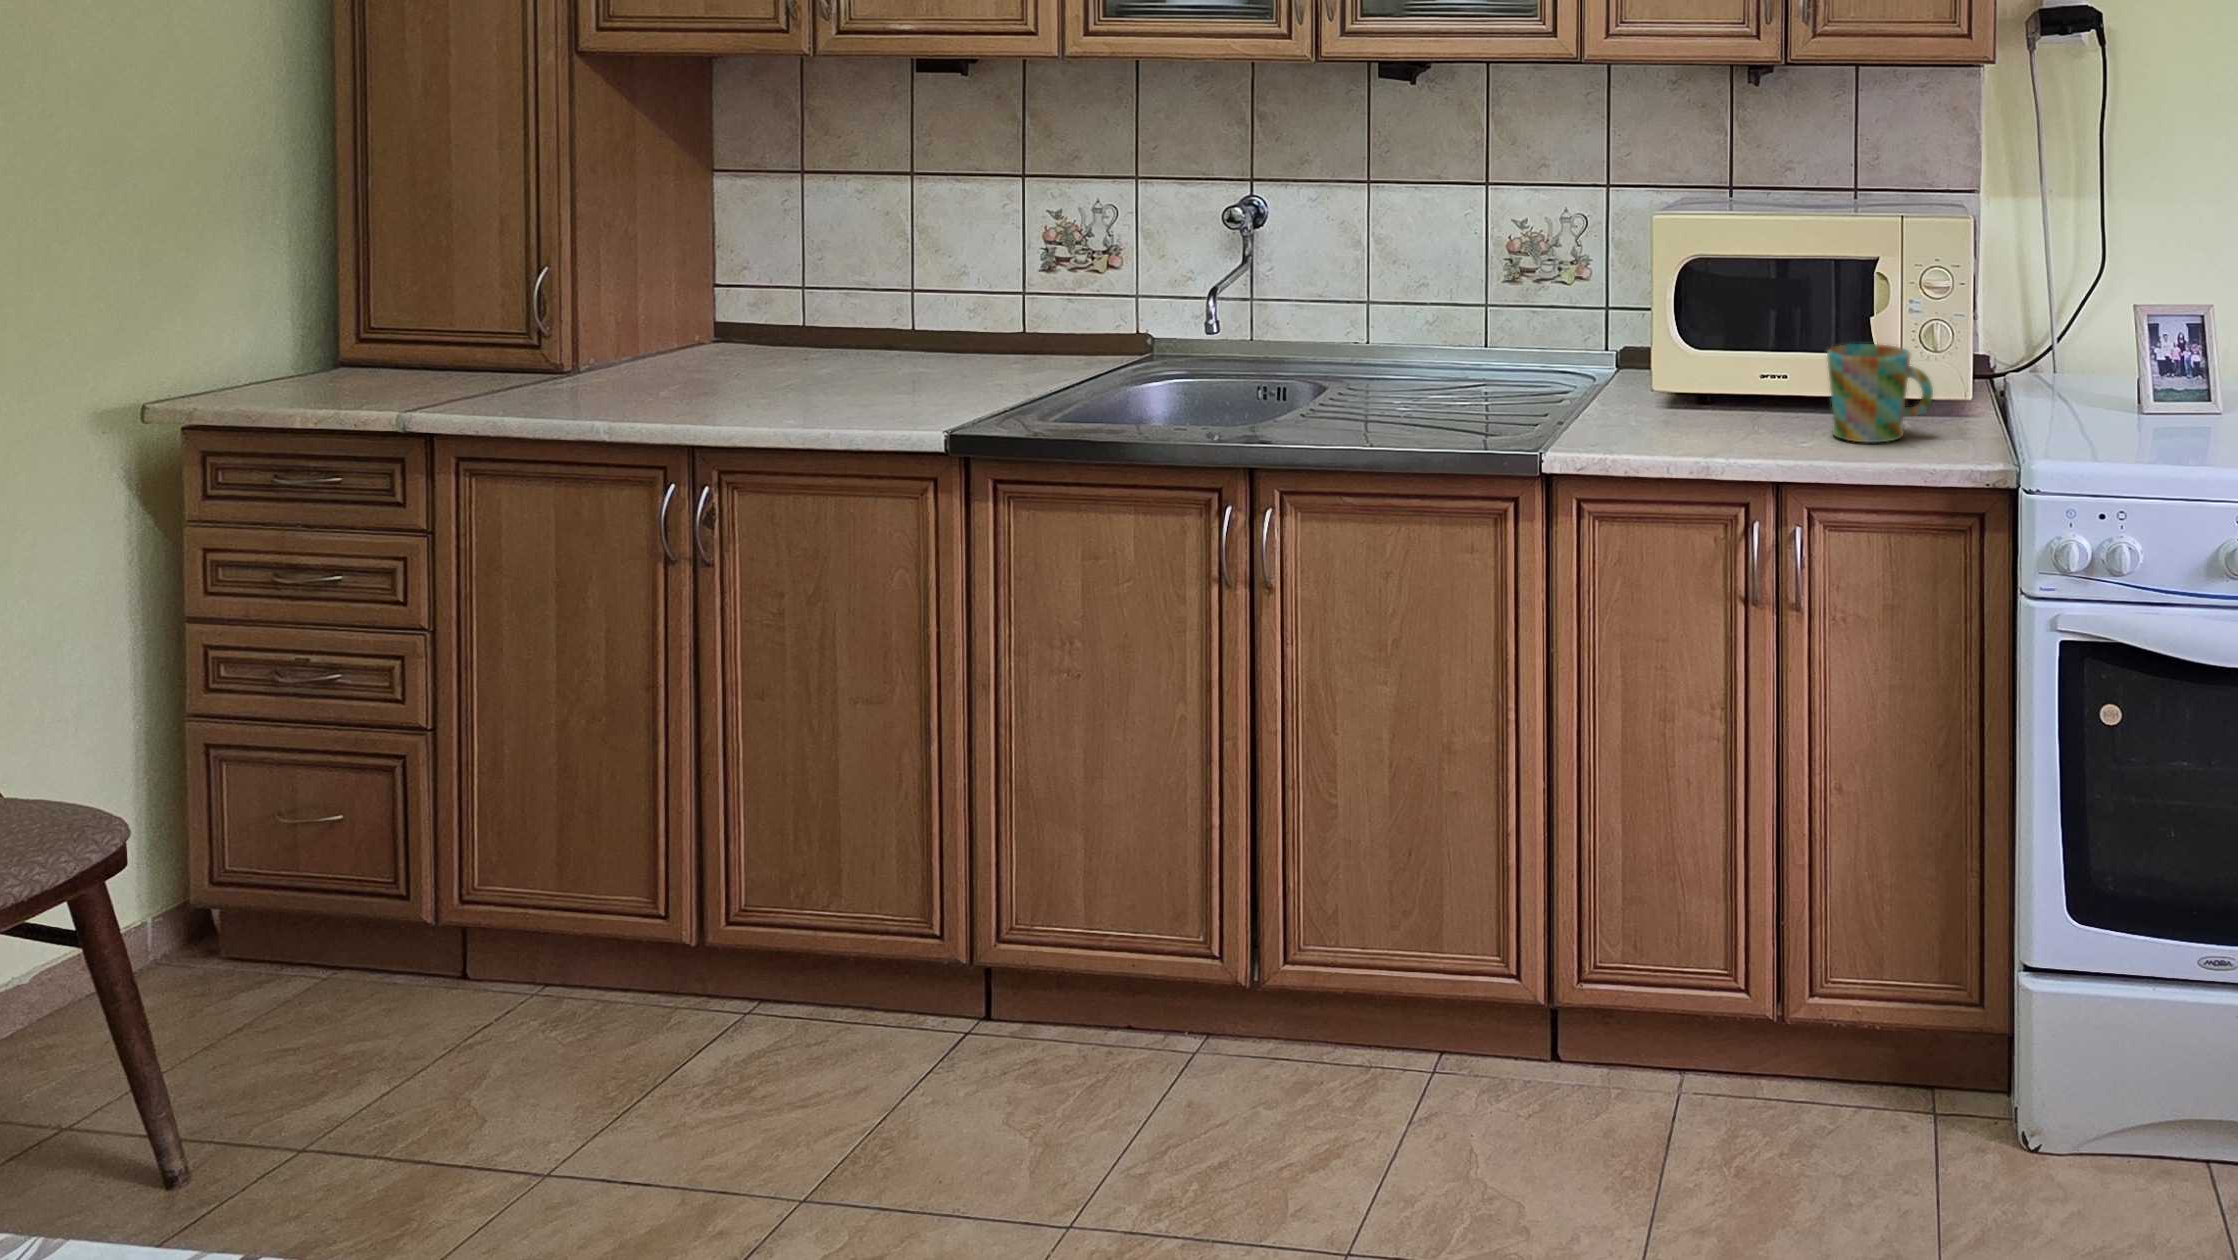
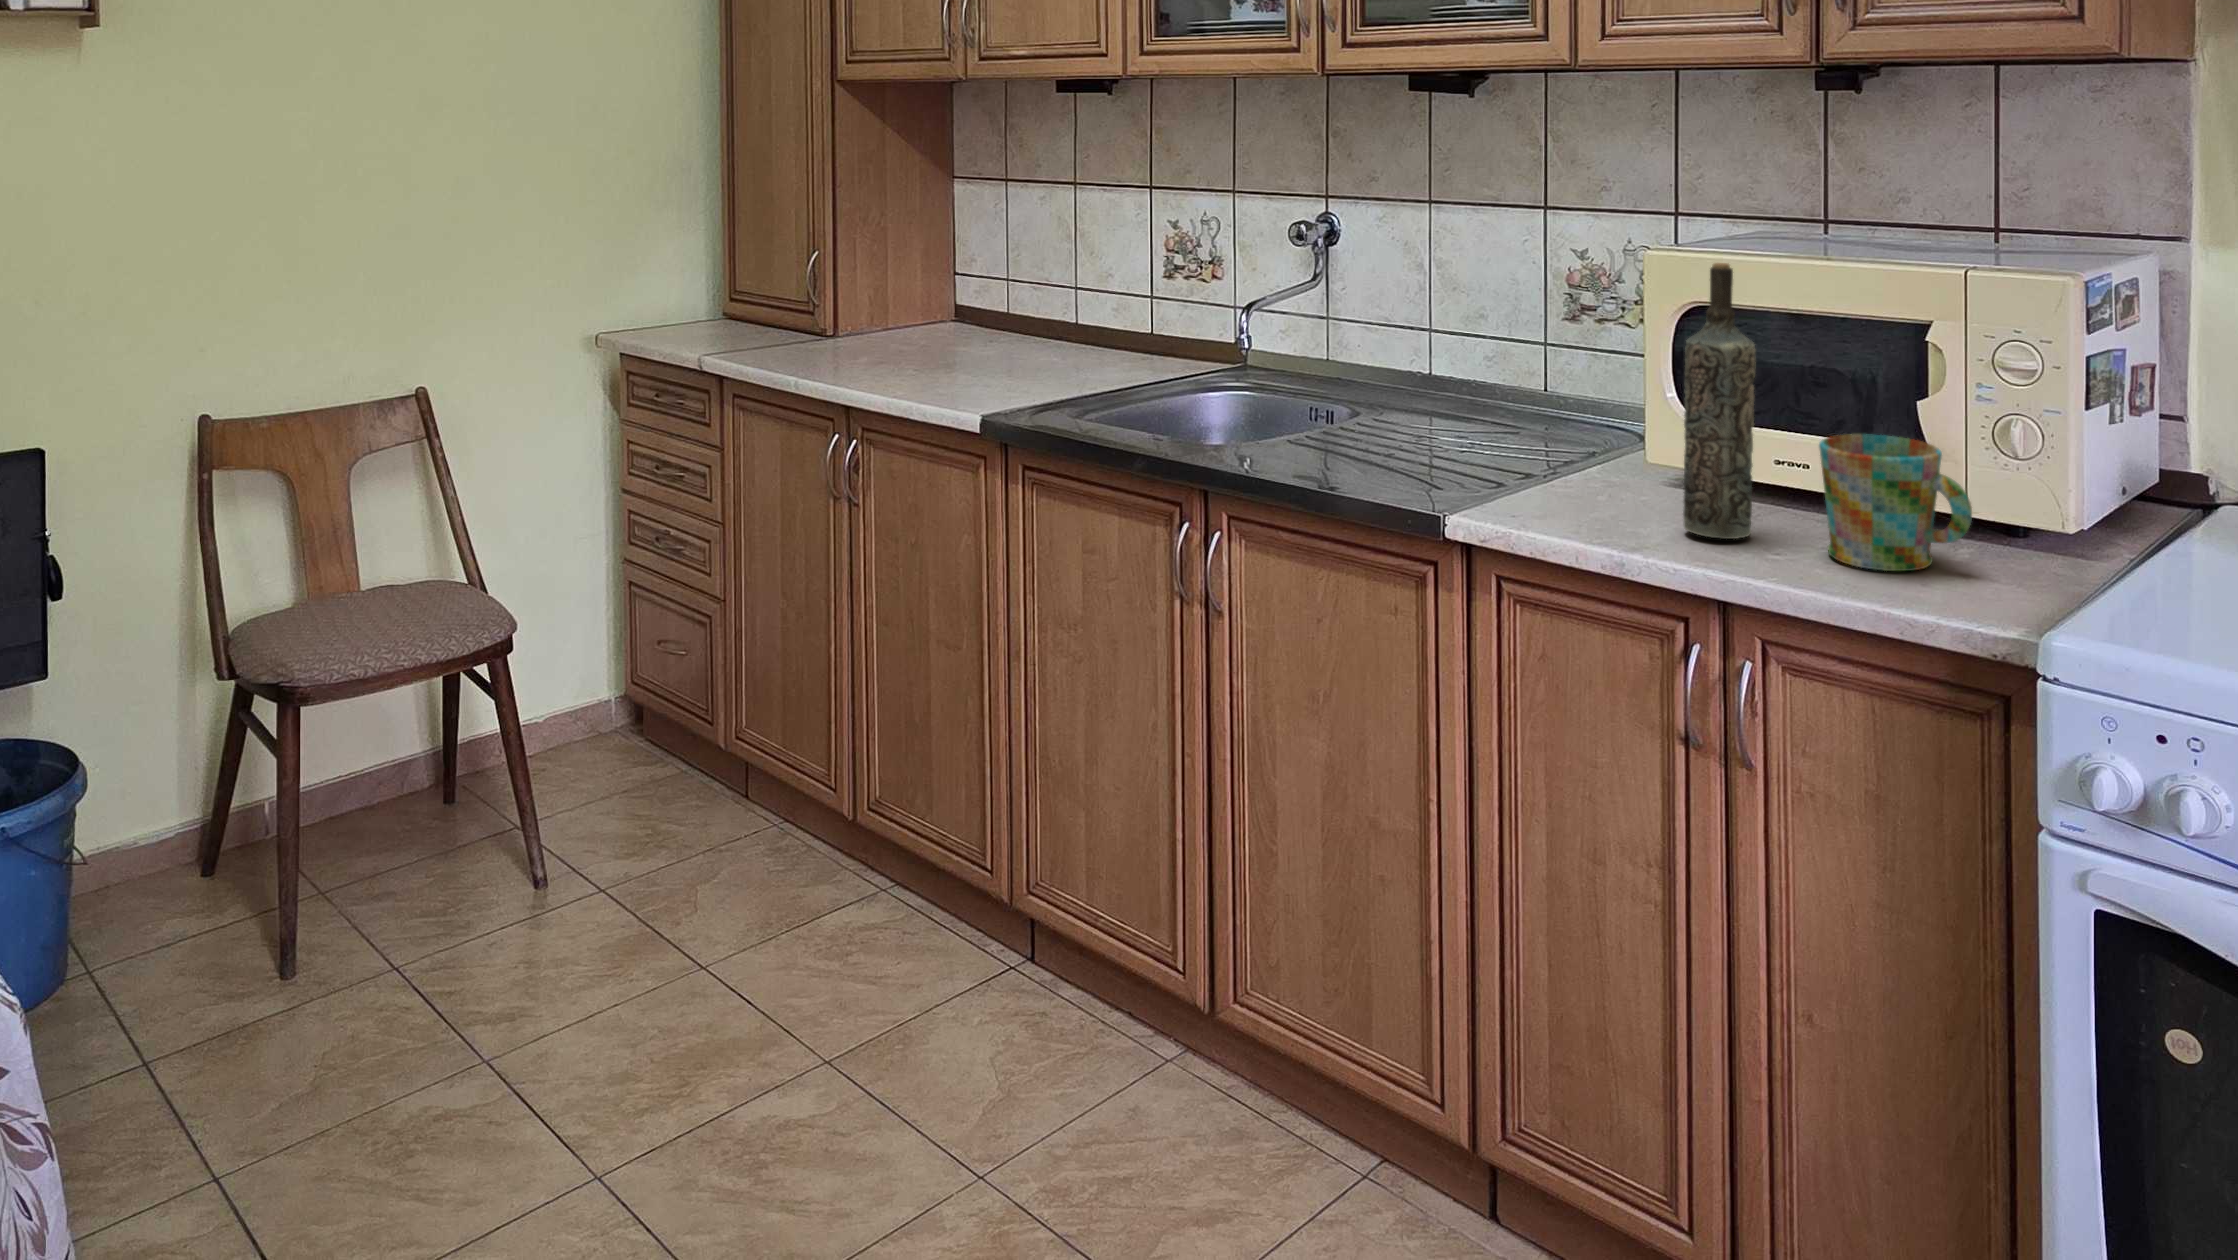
bottle: none [1723,221,1777,438] -> present [1683,263,1756,539]

